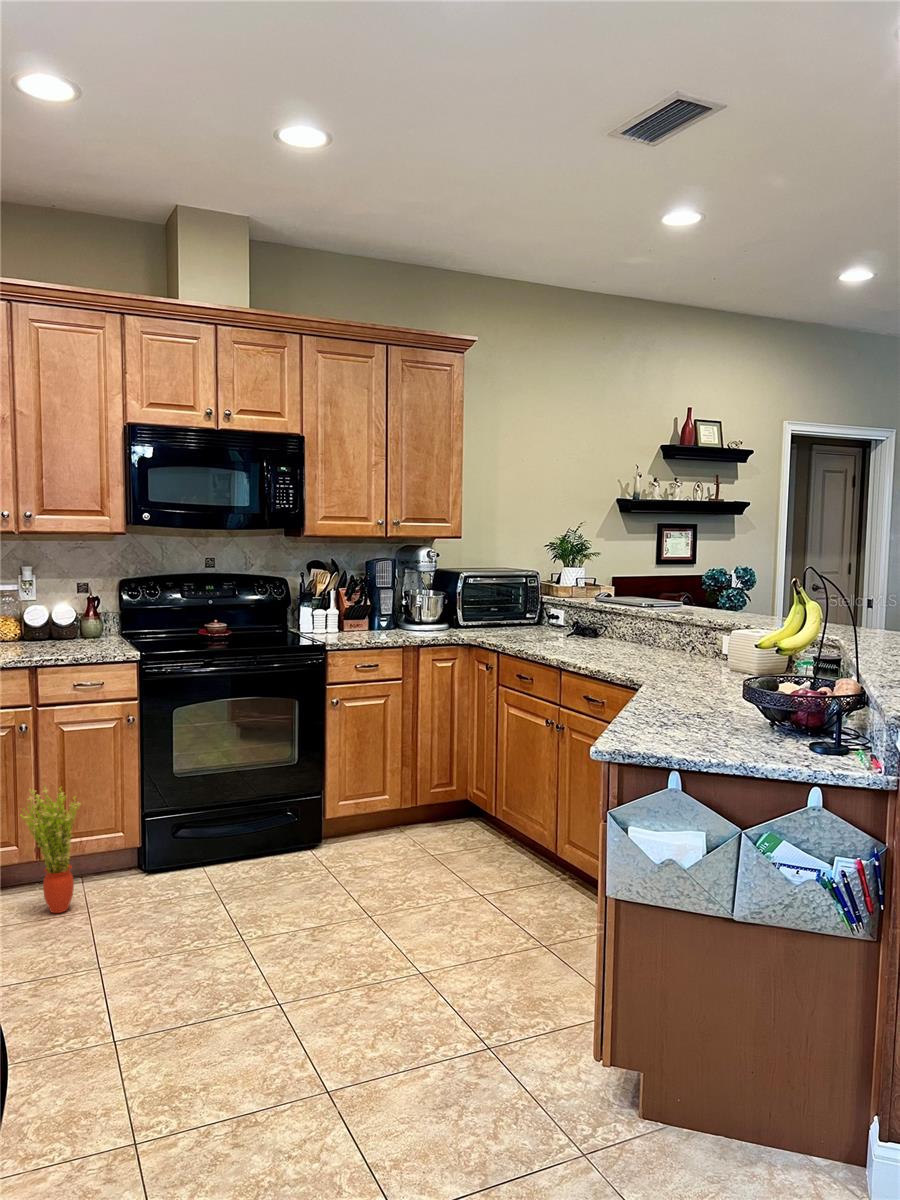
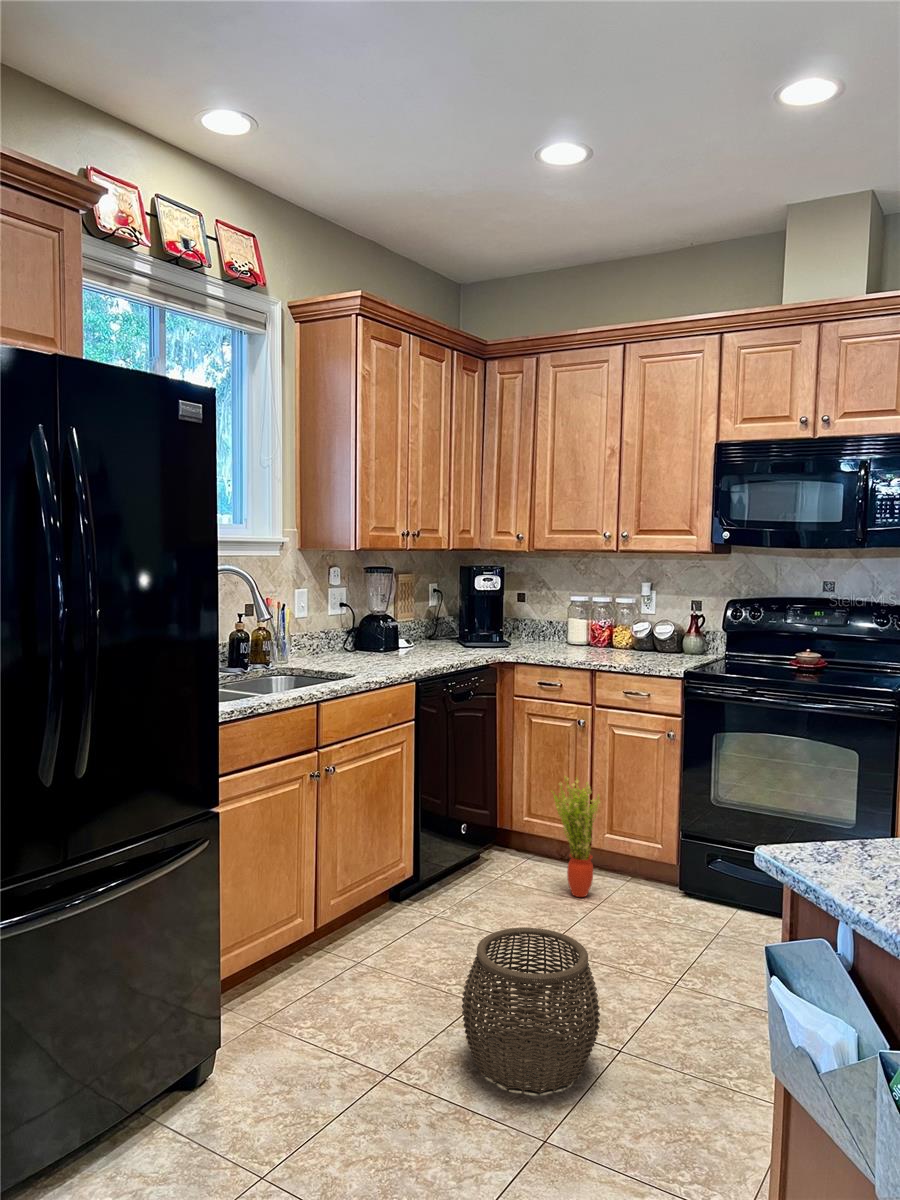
woven basket: none [162,921,302,1087] -> present [462,927,600,1093]

